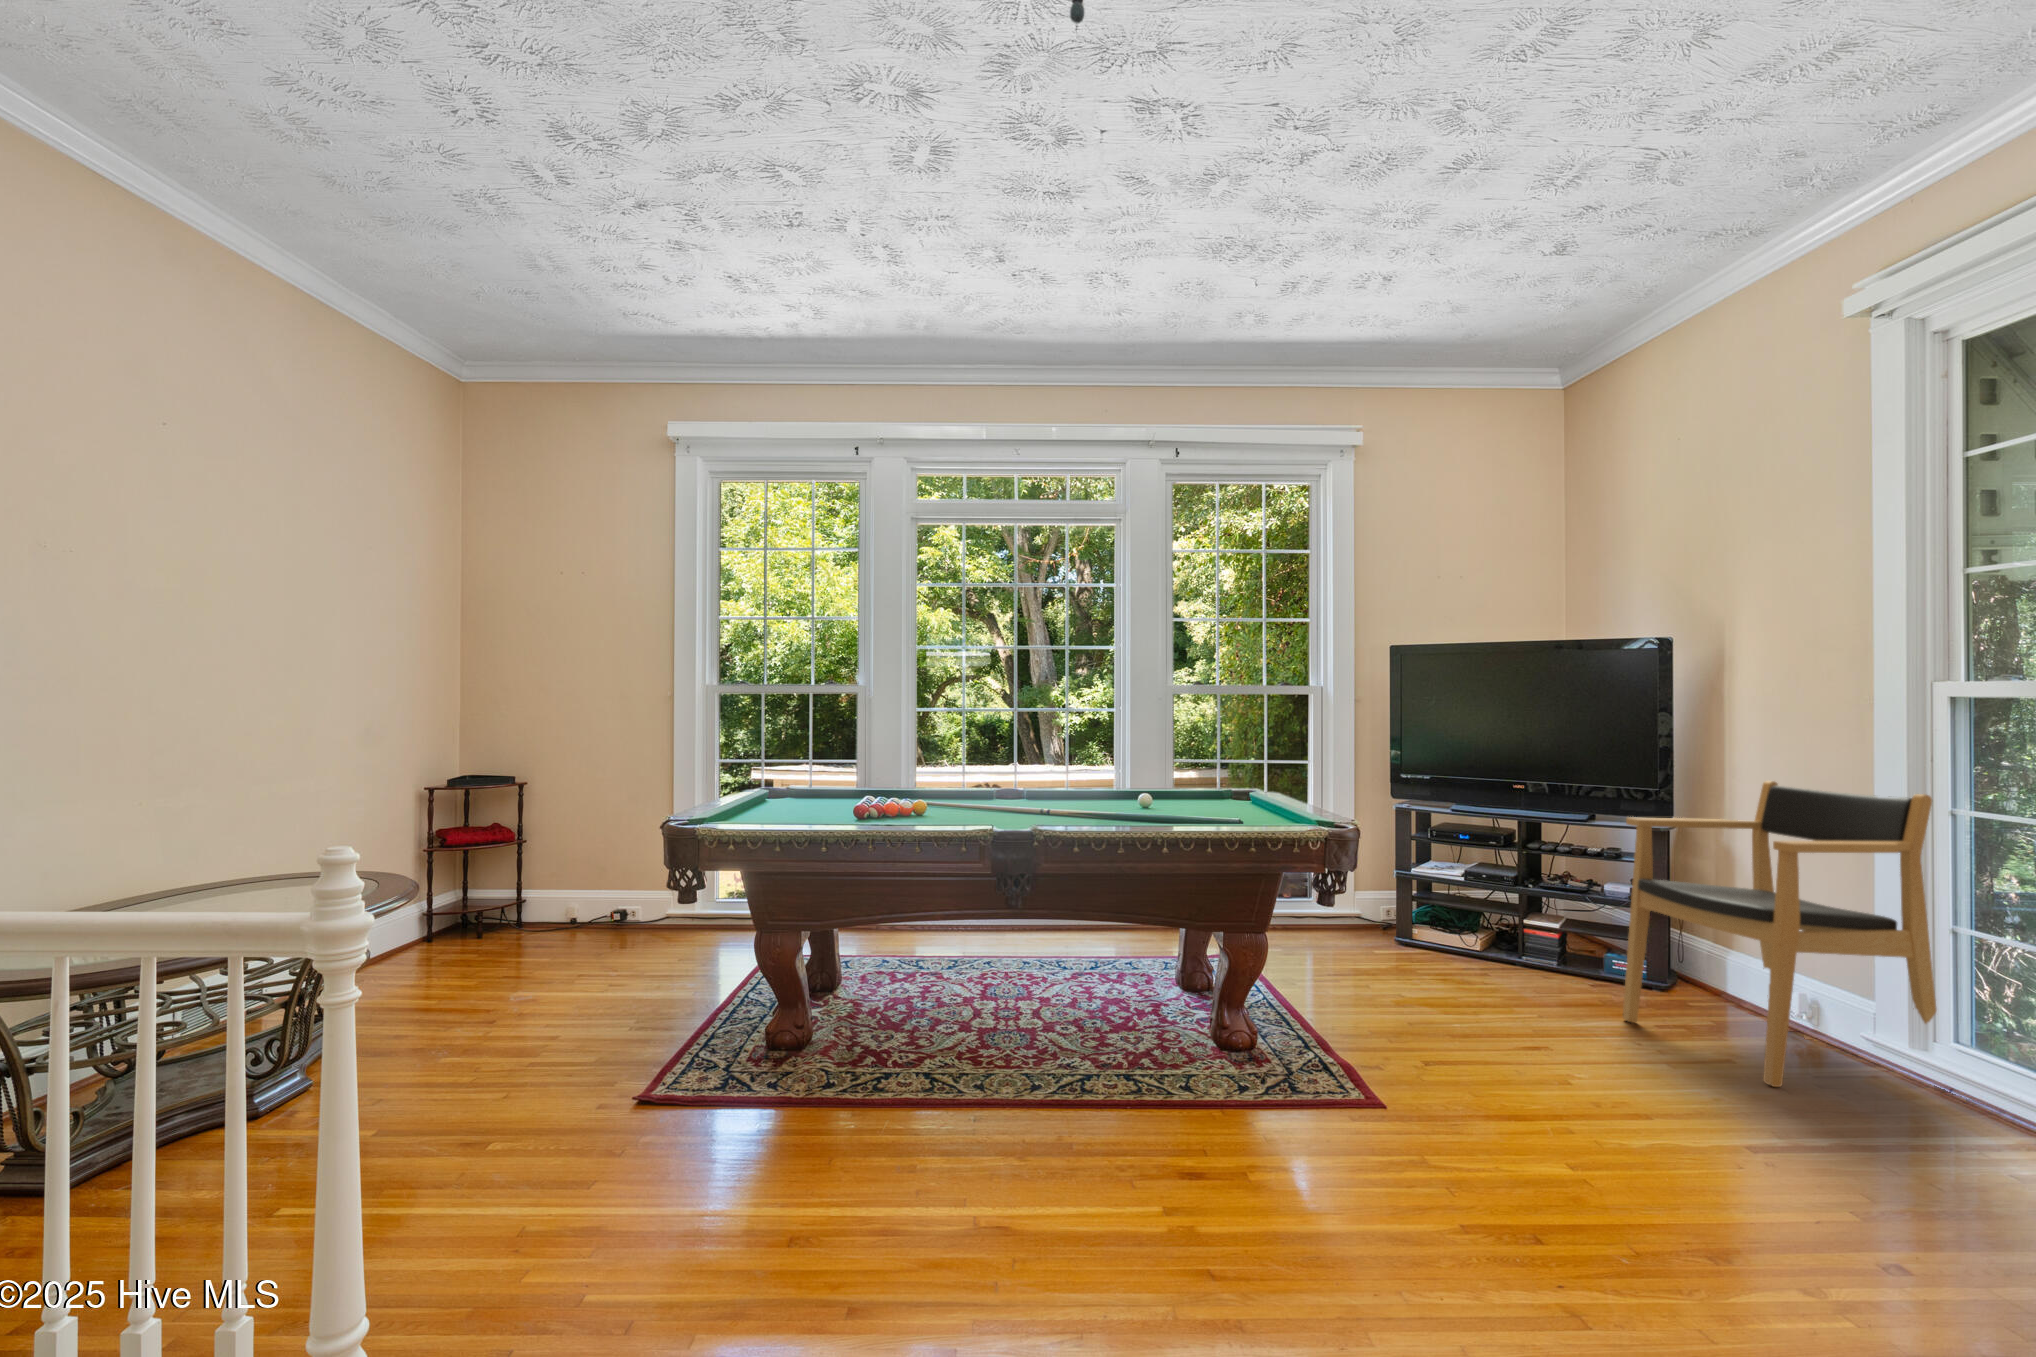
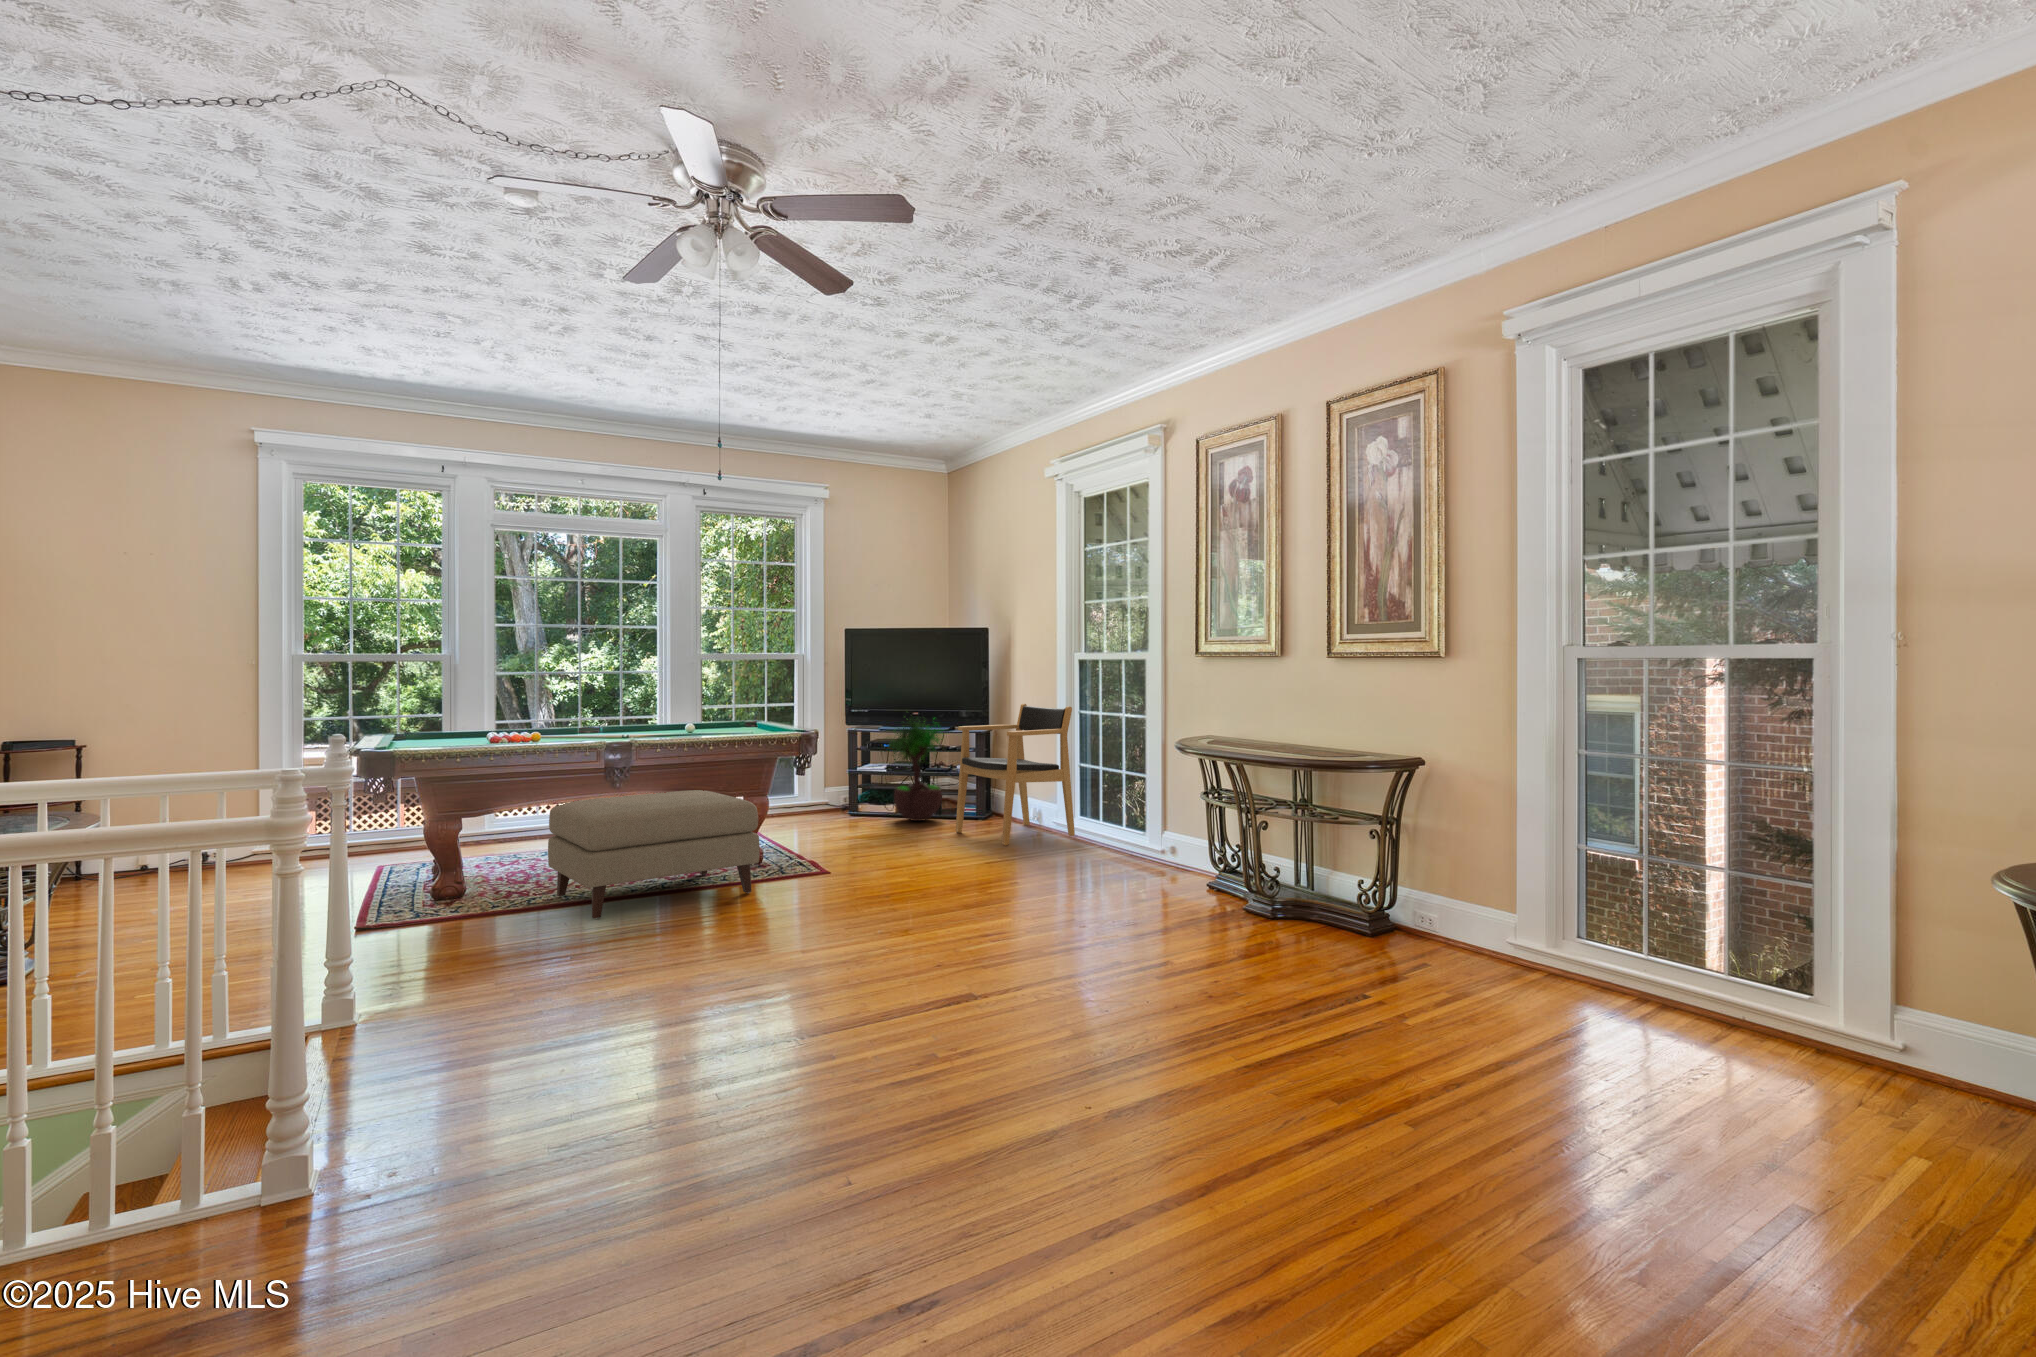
potted tree: none [1460,780,1593,977] -> present [884,718,943,821]
ottoman: none [899,908,1249,1160] -> present [548,790,759,919]

